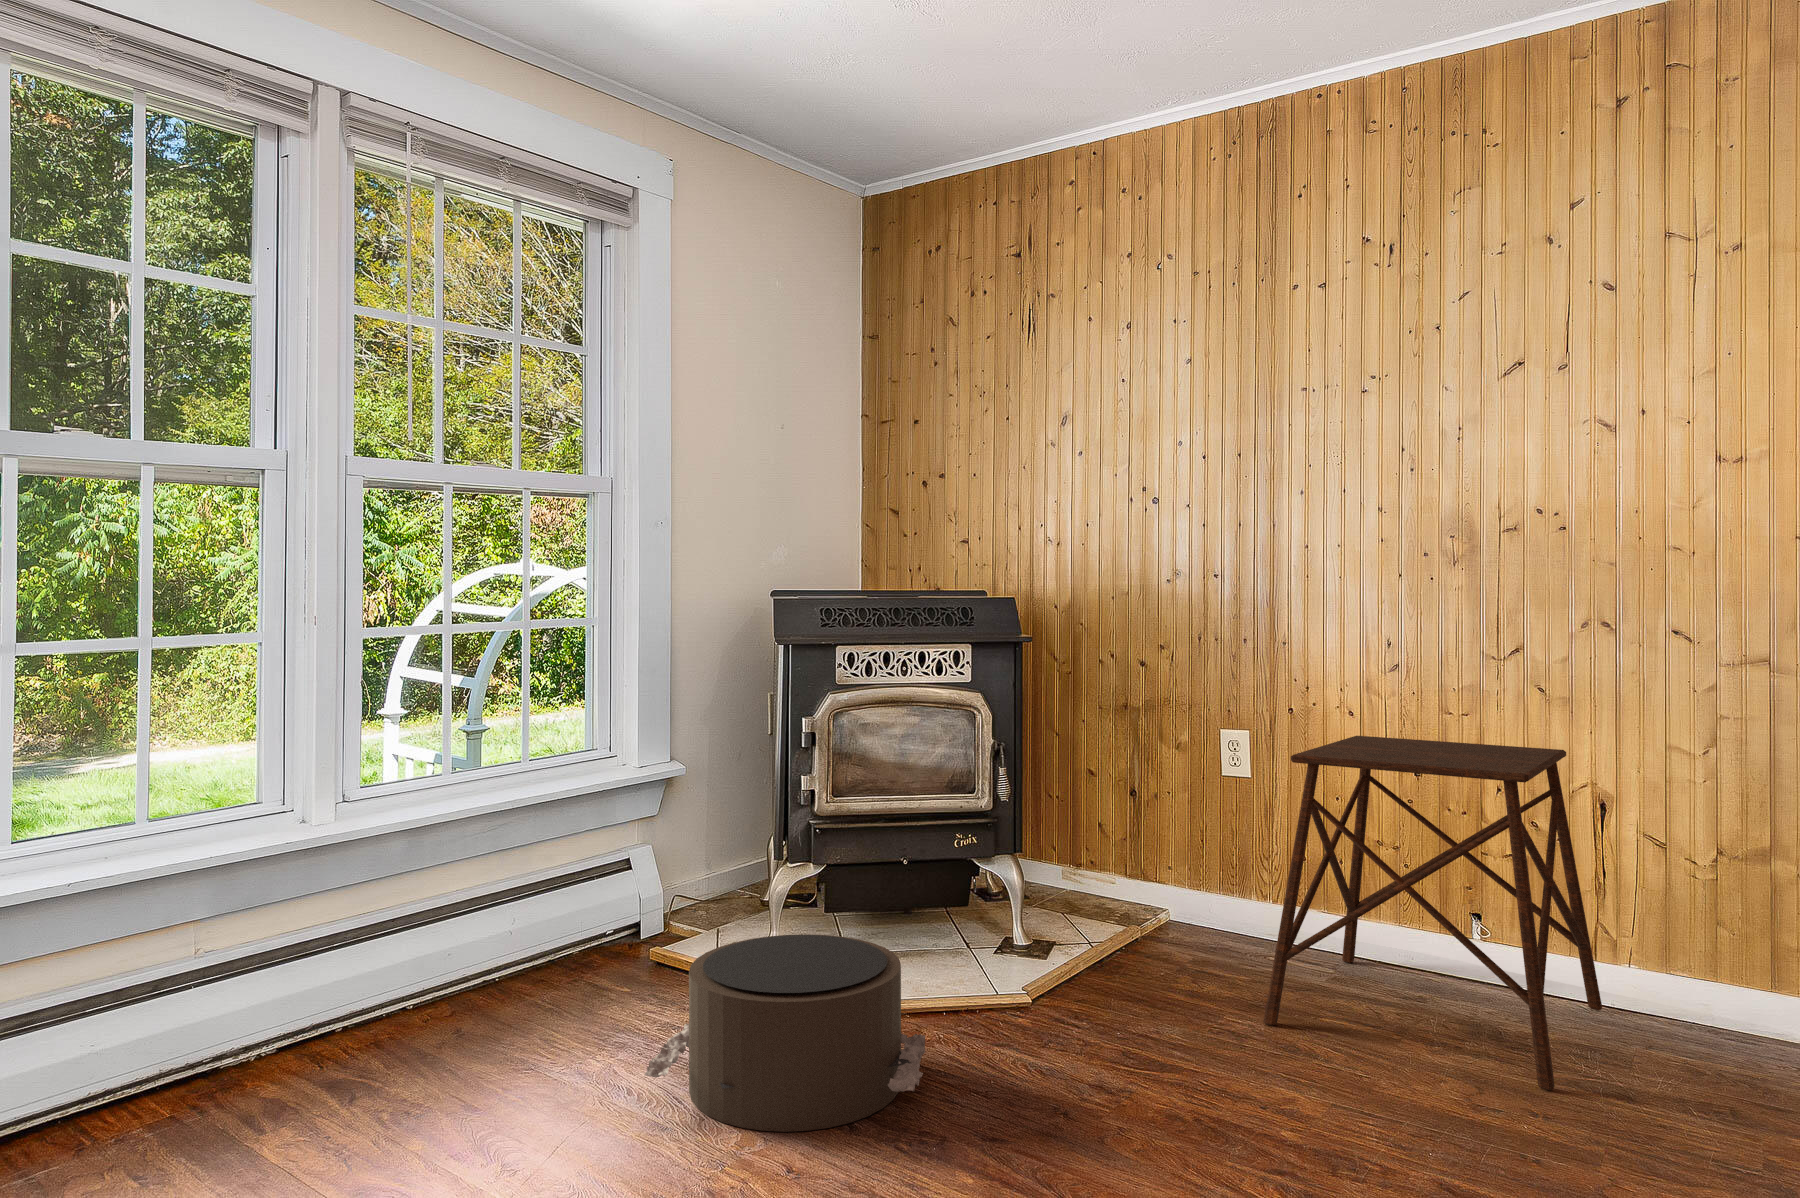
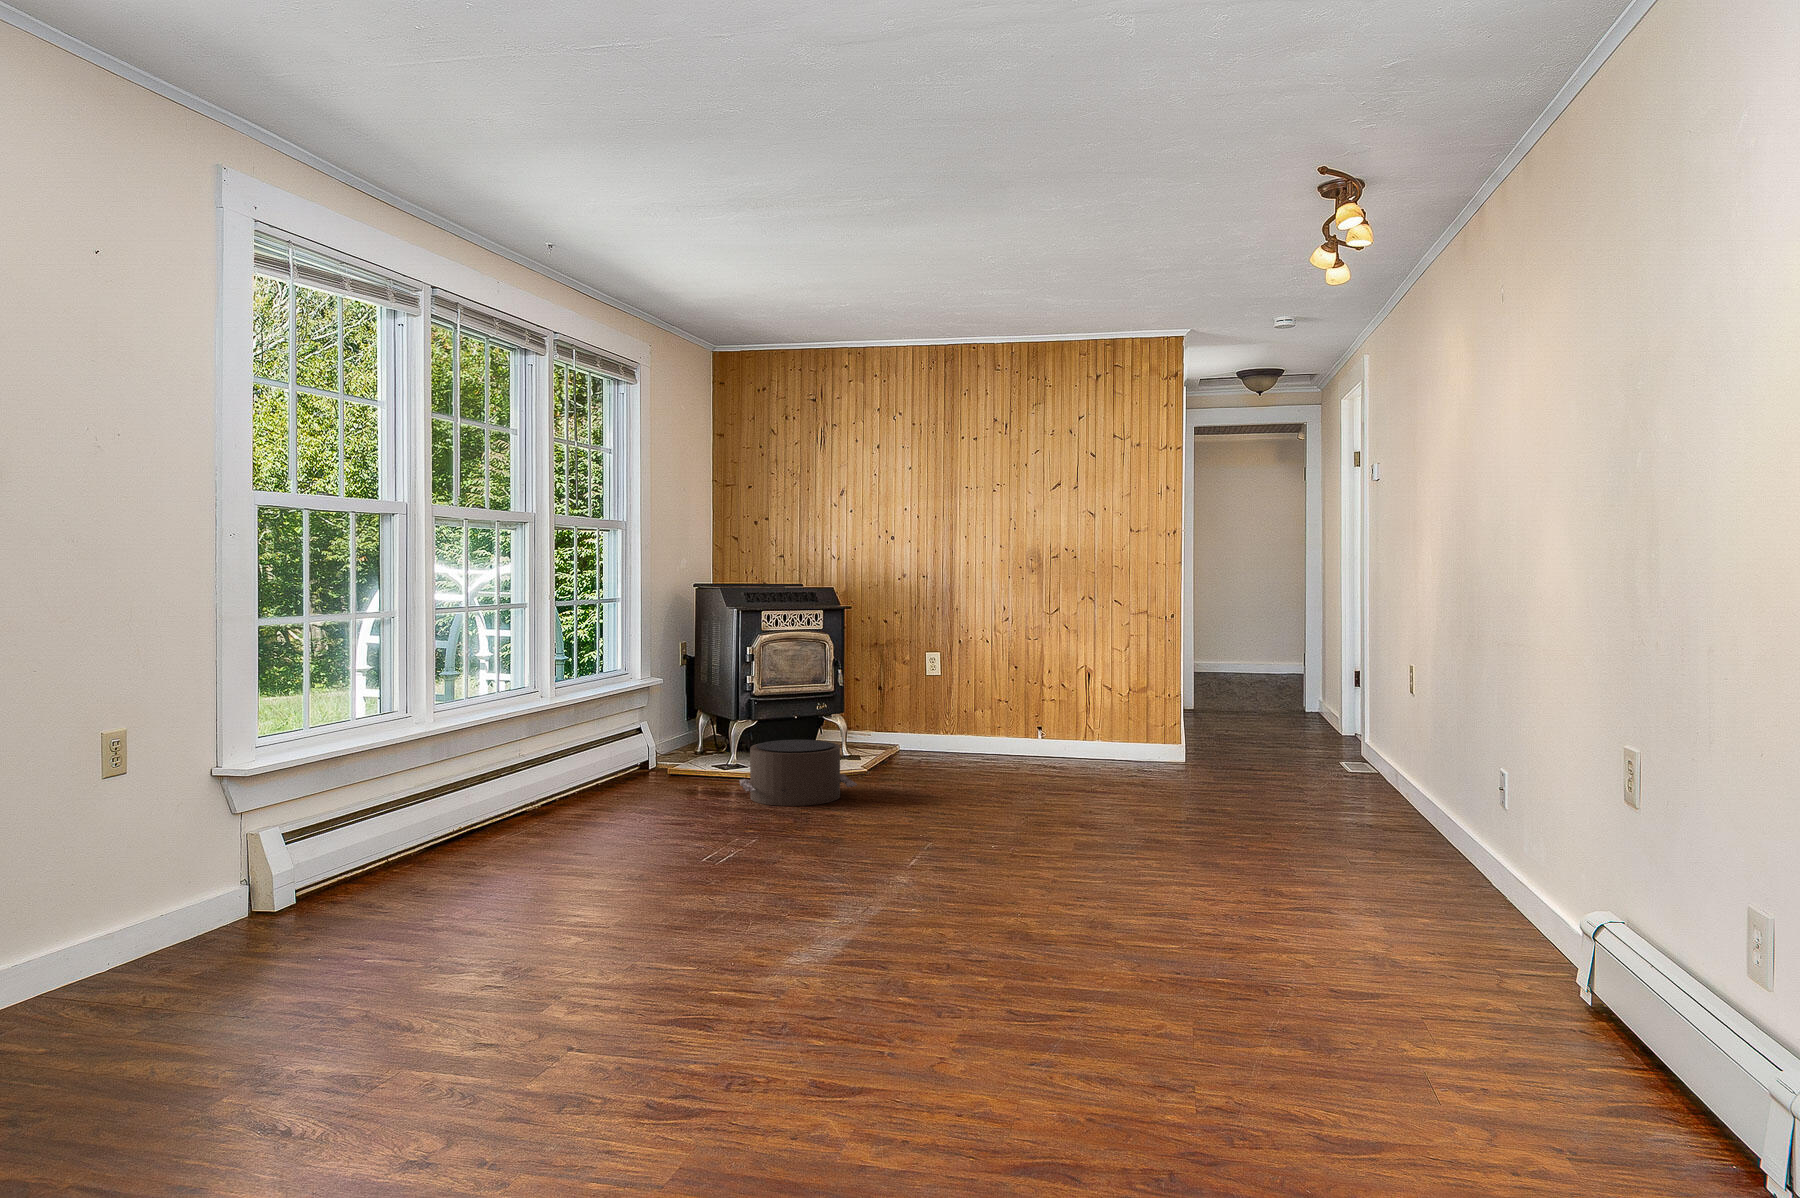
side table: present [1264,736,1602,1090] -> none [964,650,1088,777]

